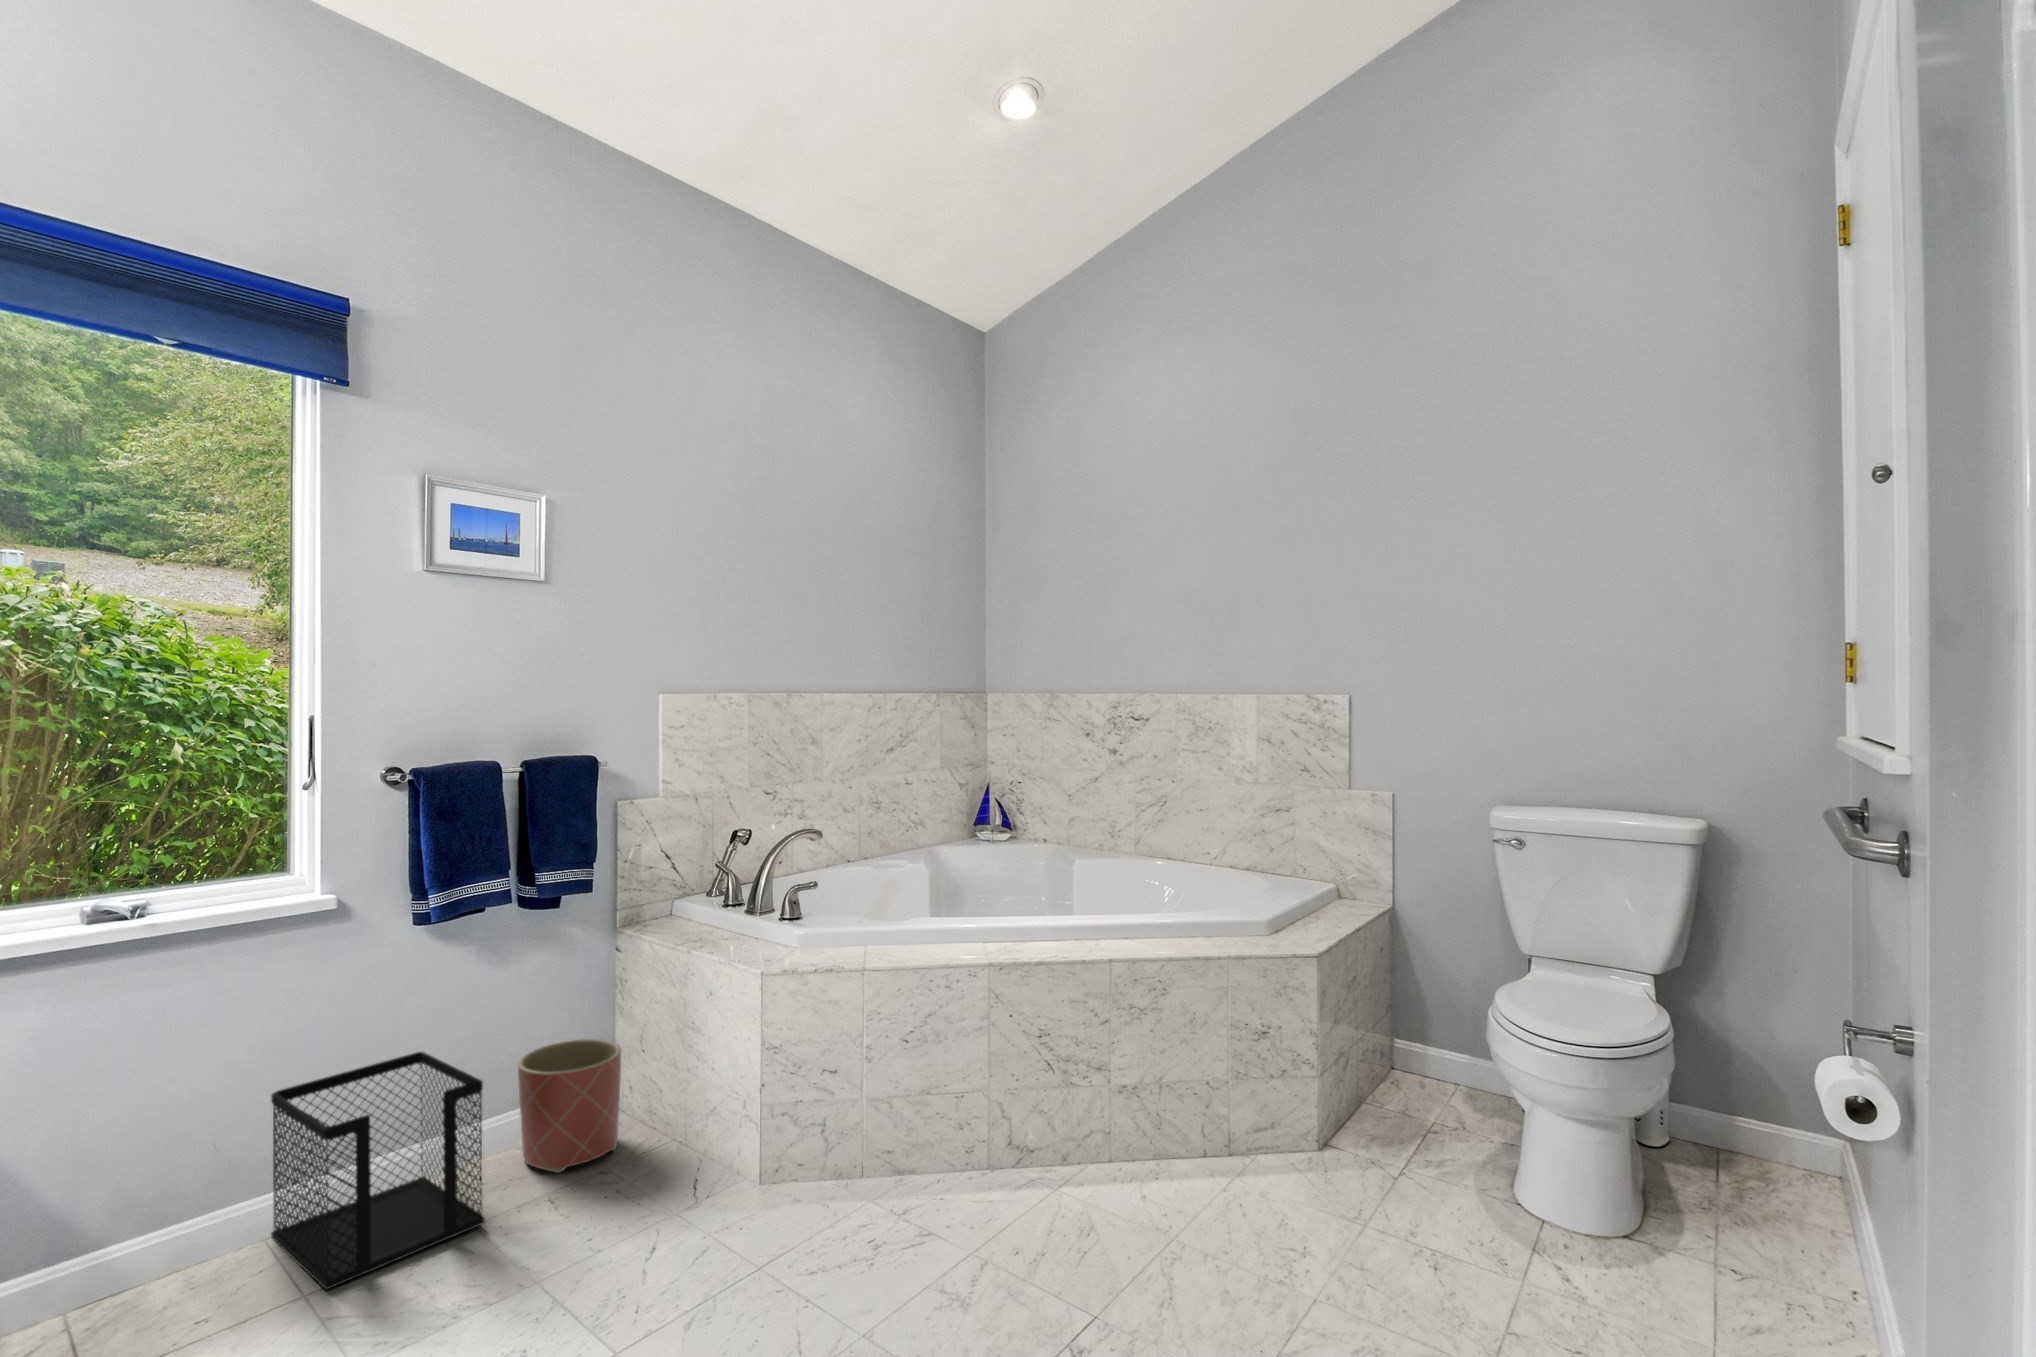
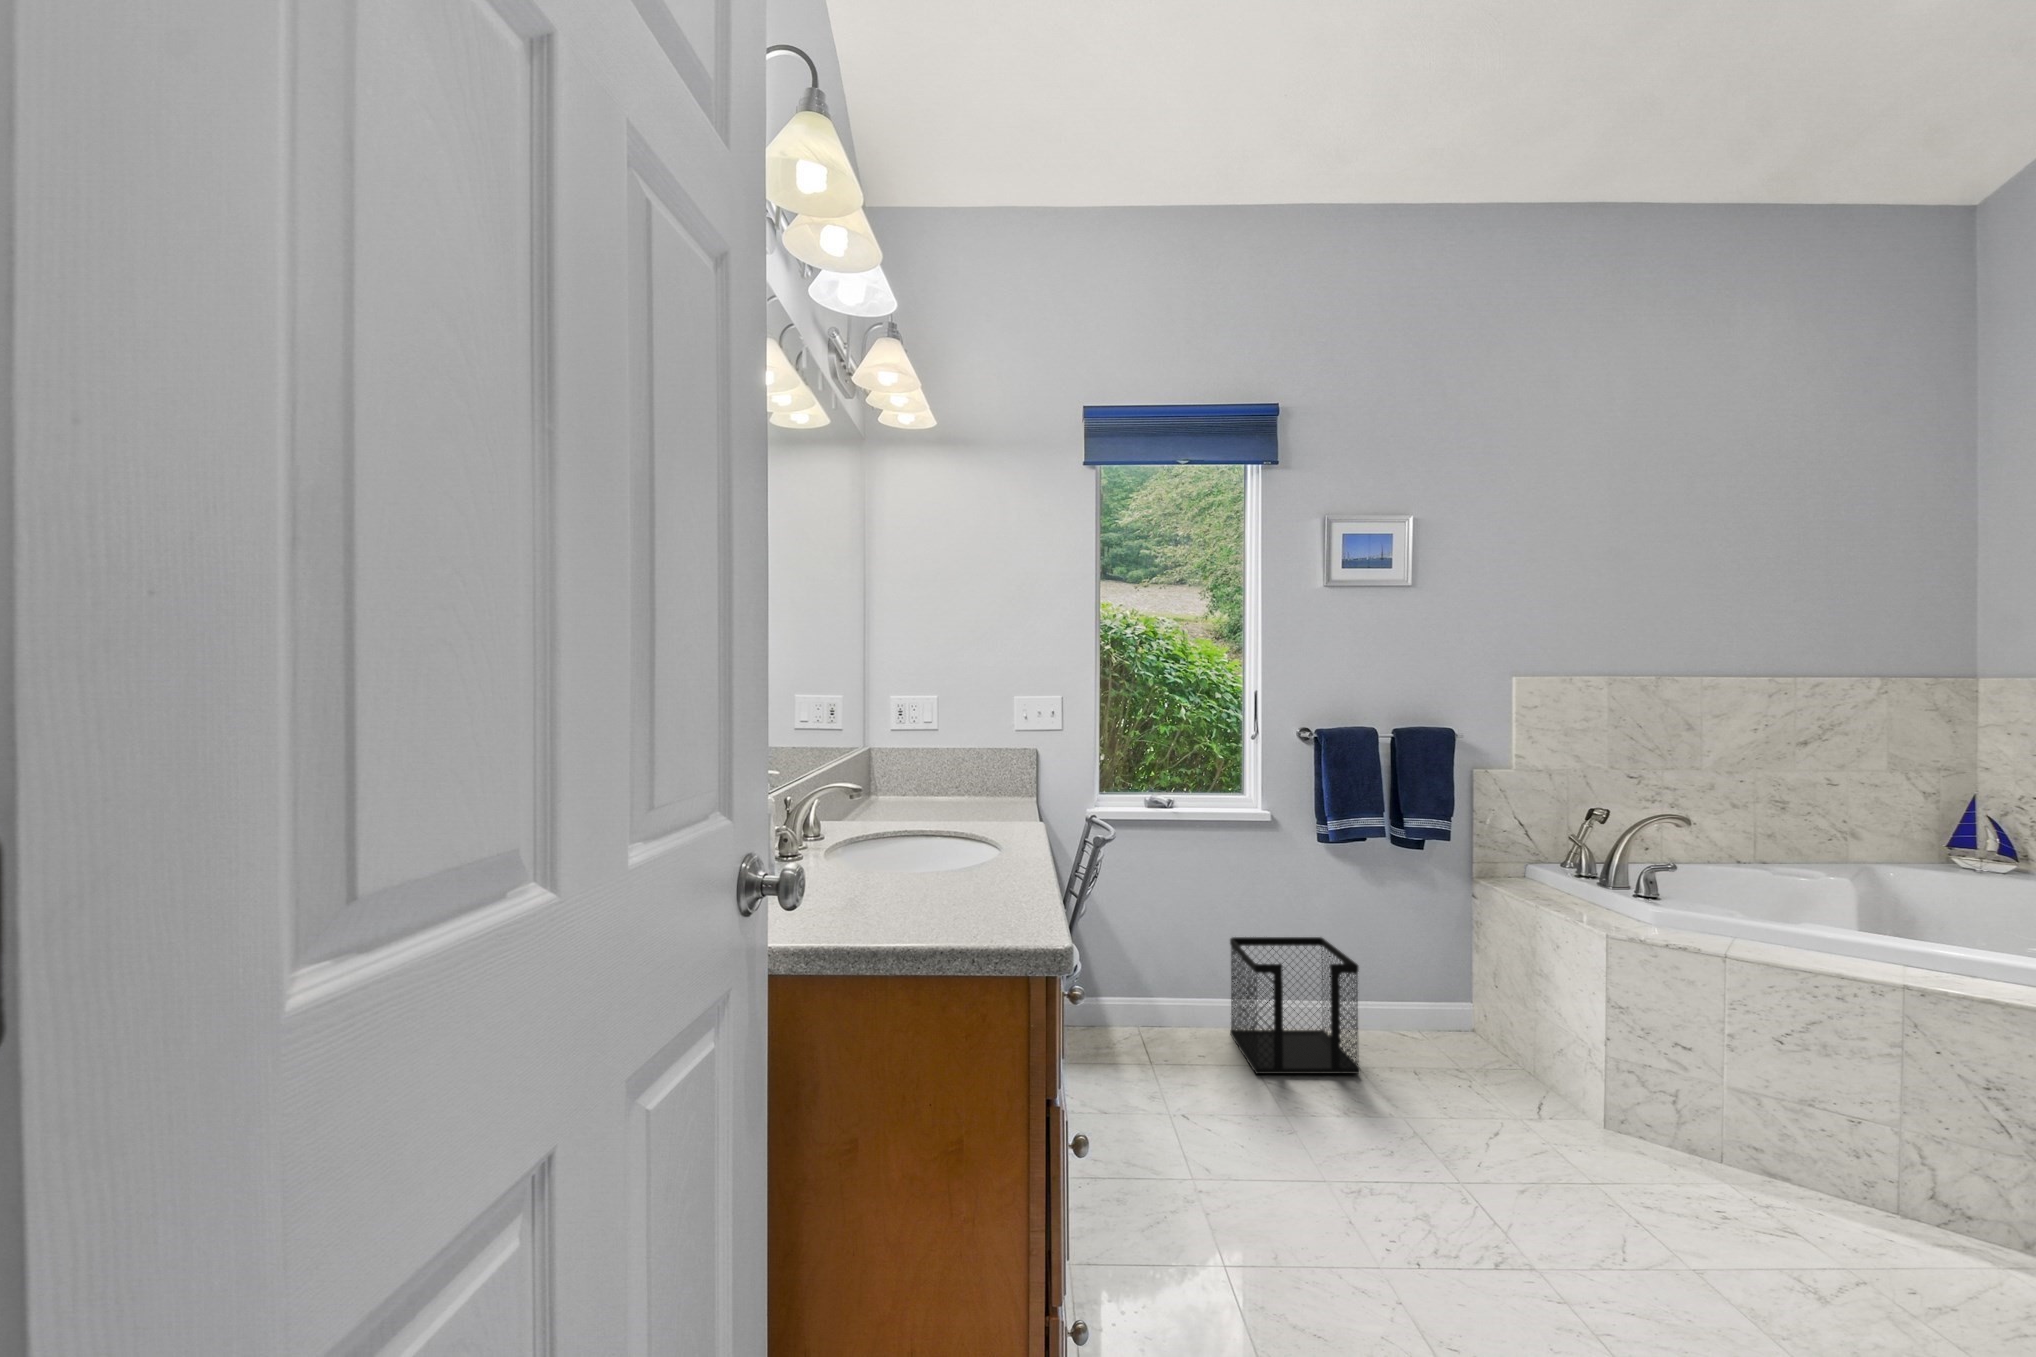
planter: present [518,1039,621,1173] -> none [1391,960,1476,1061]

